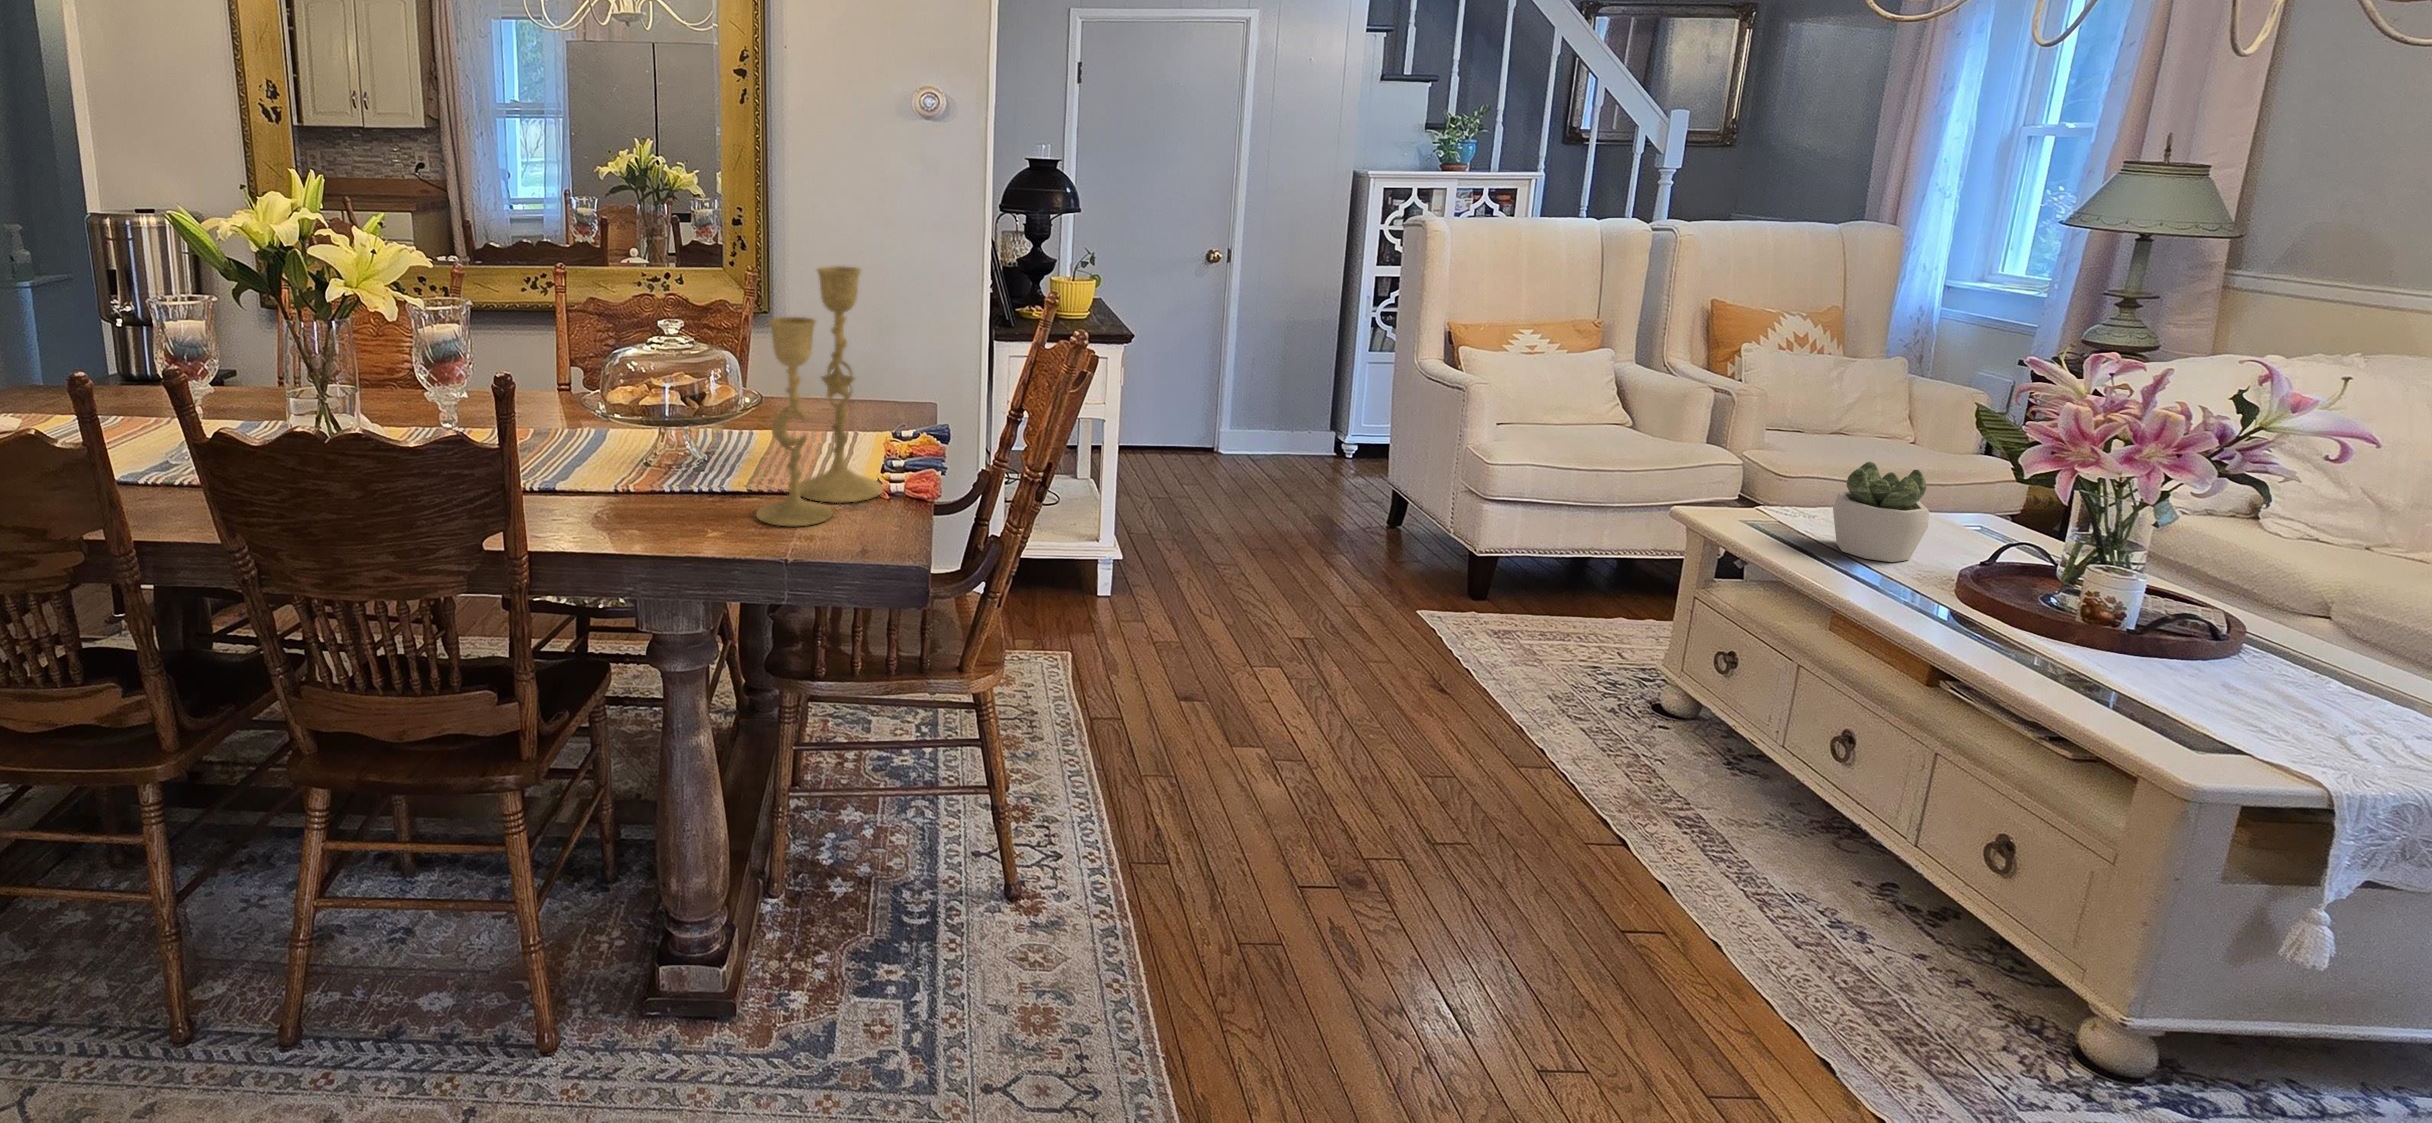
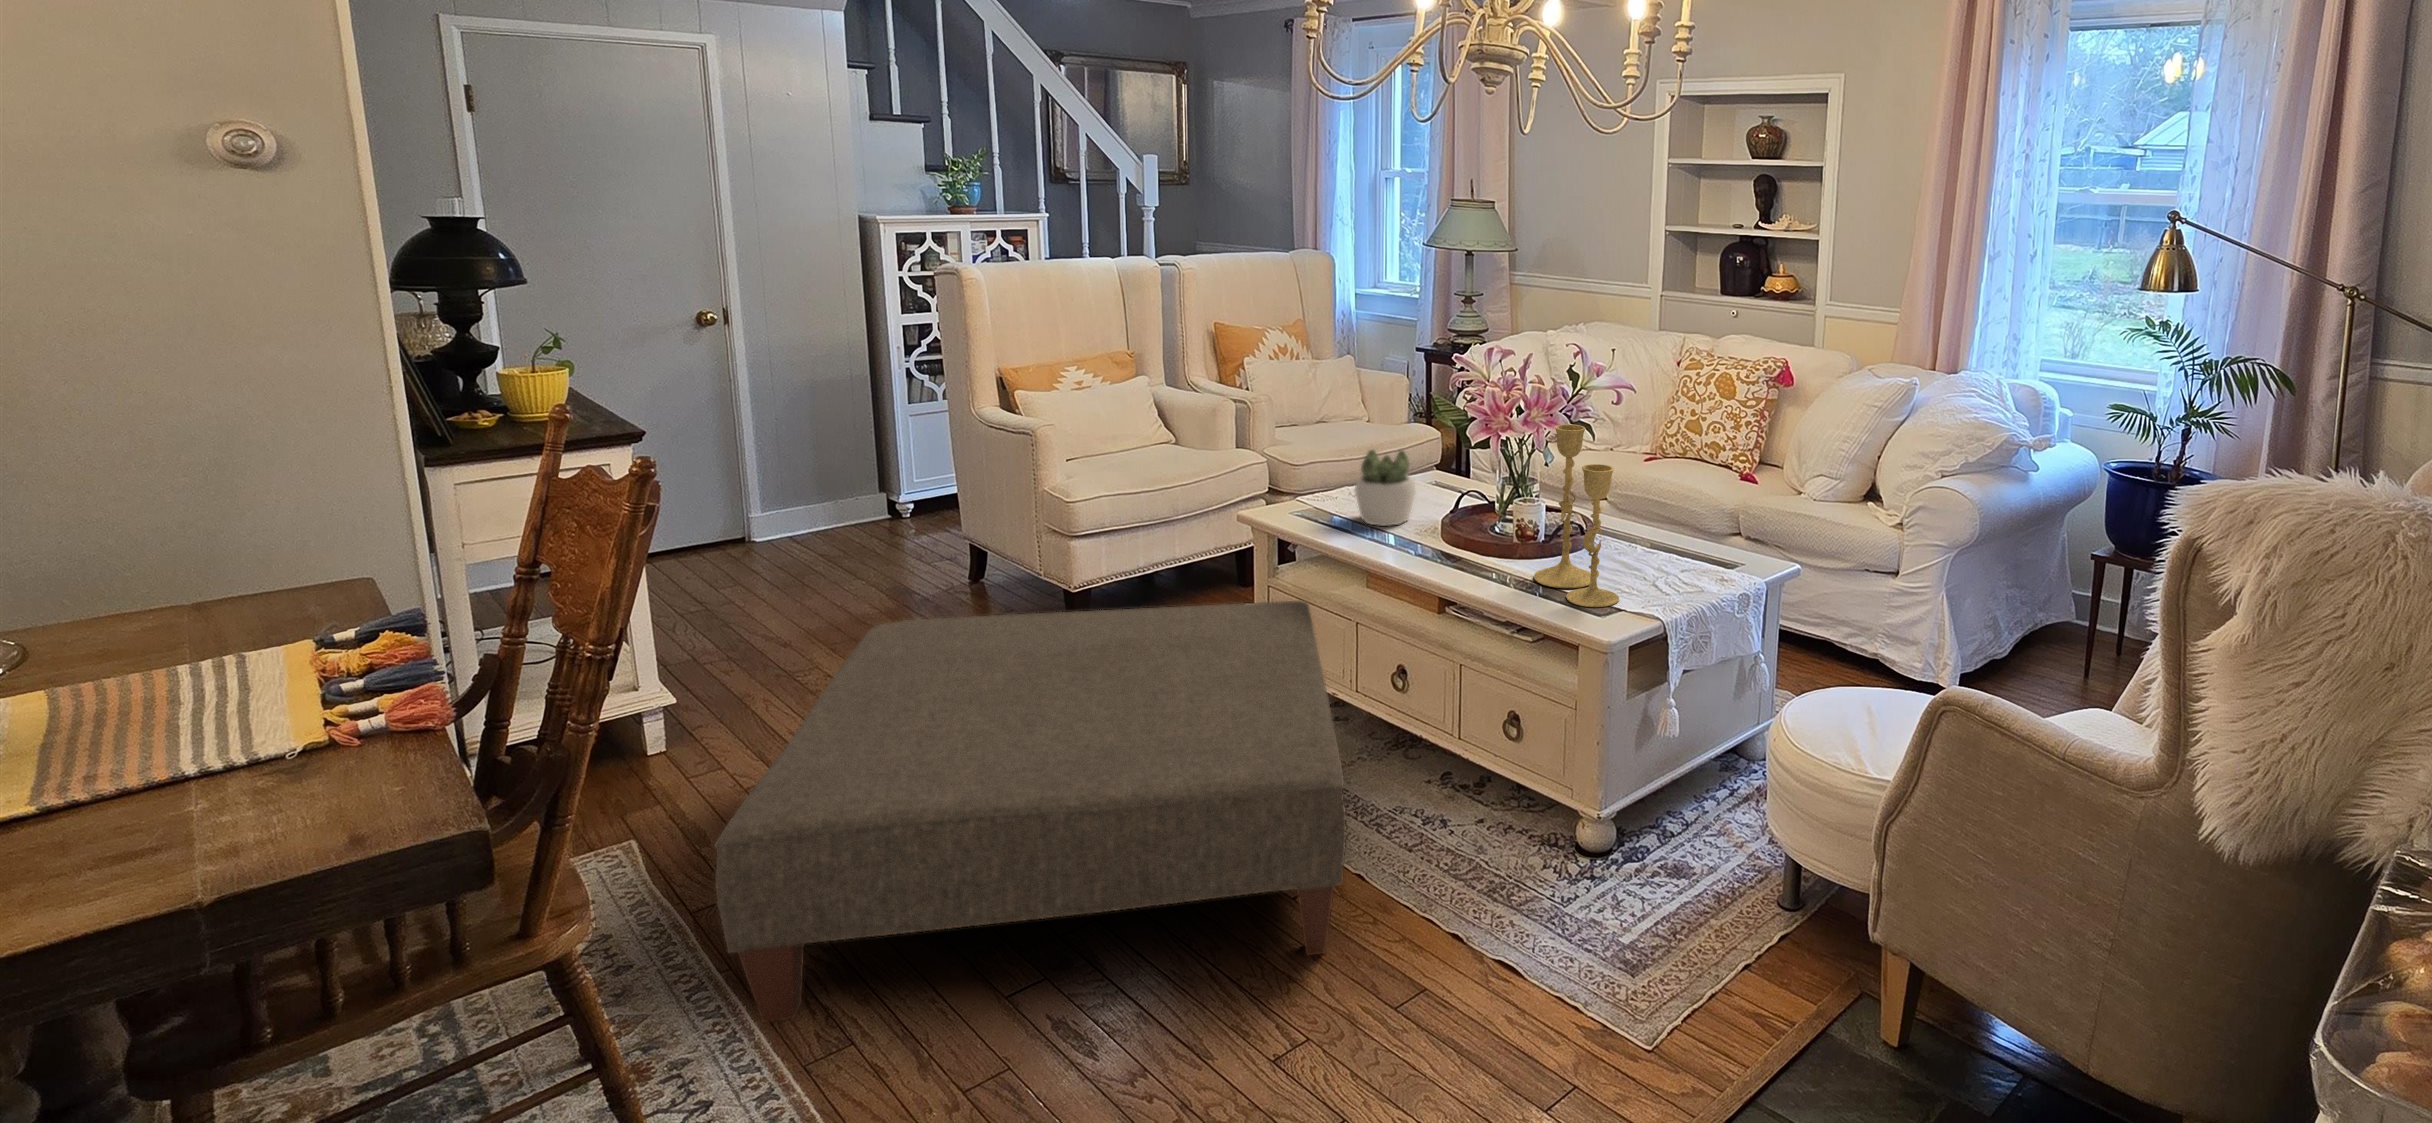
candlestick: present [756,266,884,526] -> present [1534,424,1619,607]
ottoman: none [1096,531,1734,1006] -> present [715,601,1346,1022]

